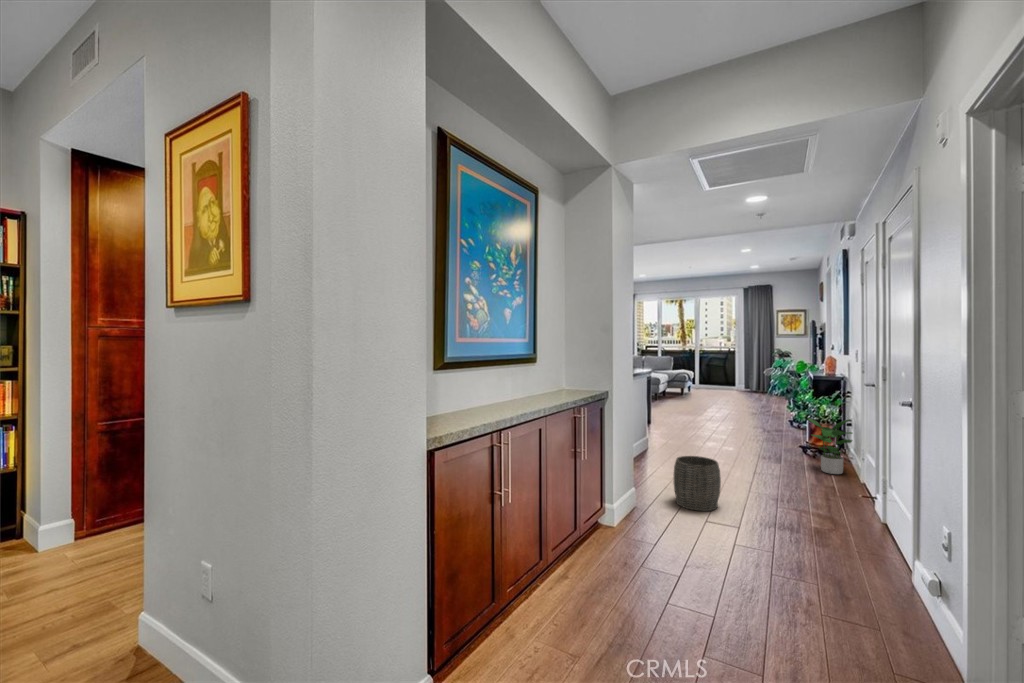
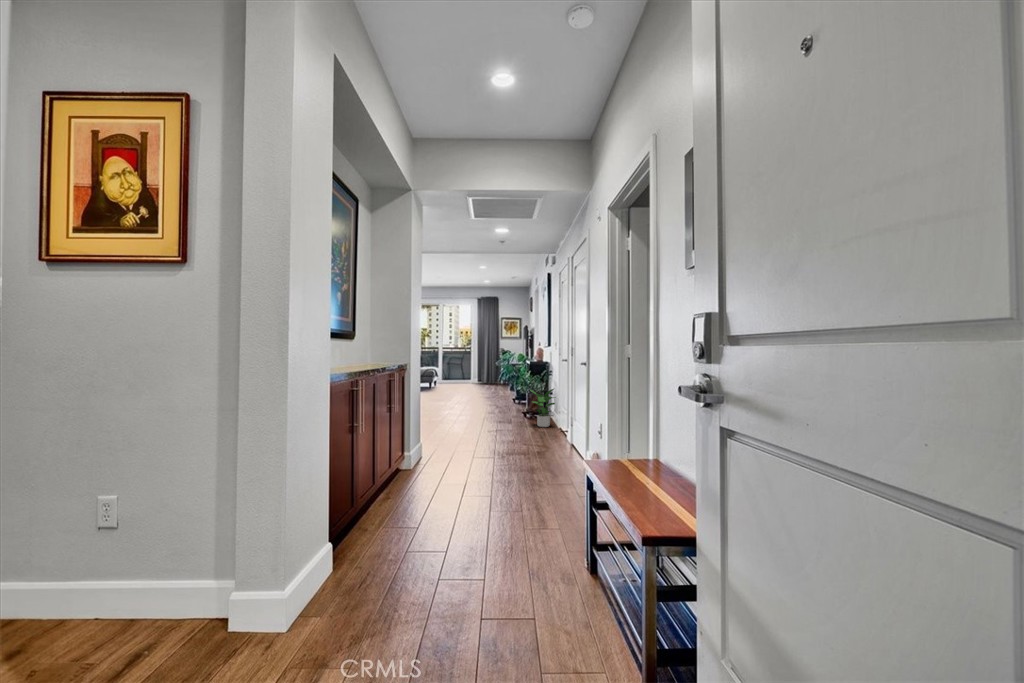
woven basket: present [673,456,721,511] -> none [448,417,480,455]

